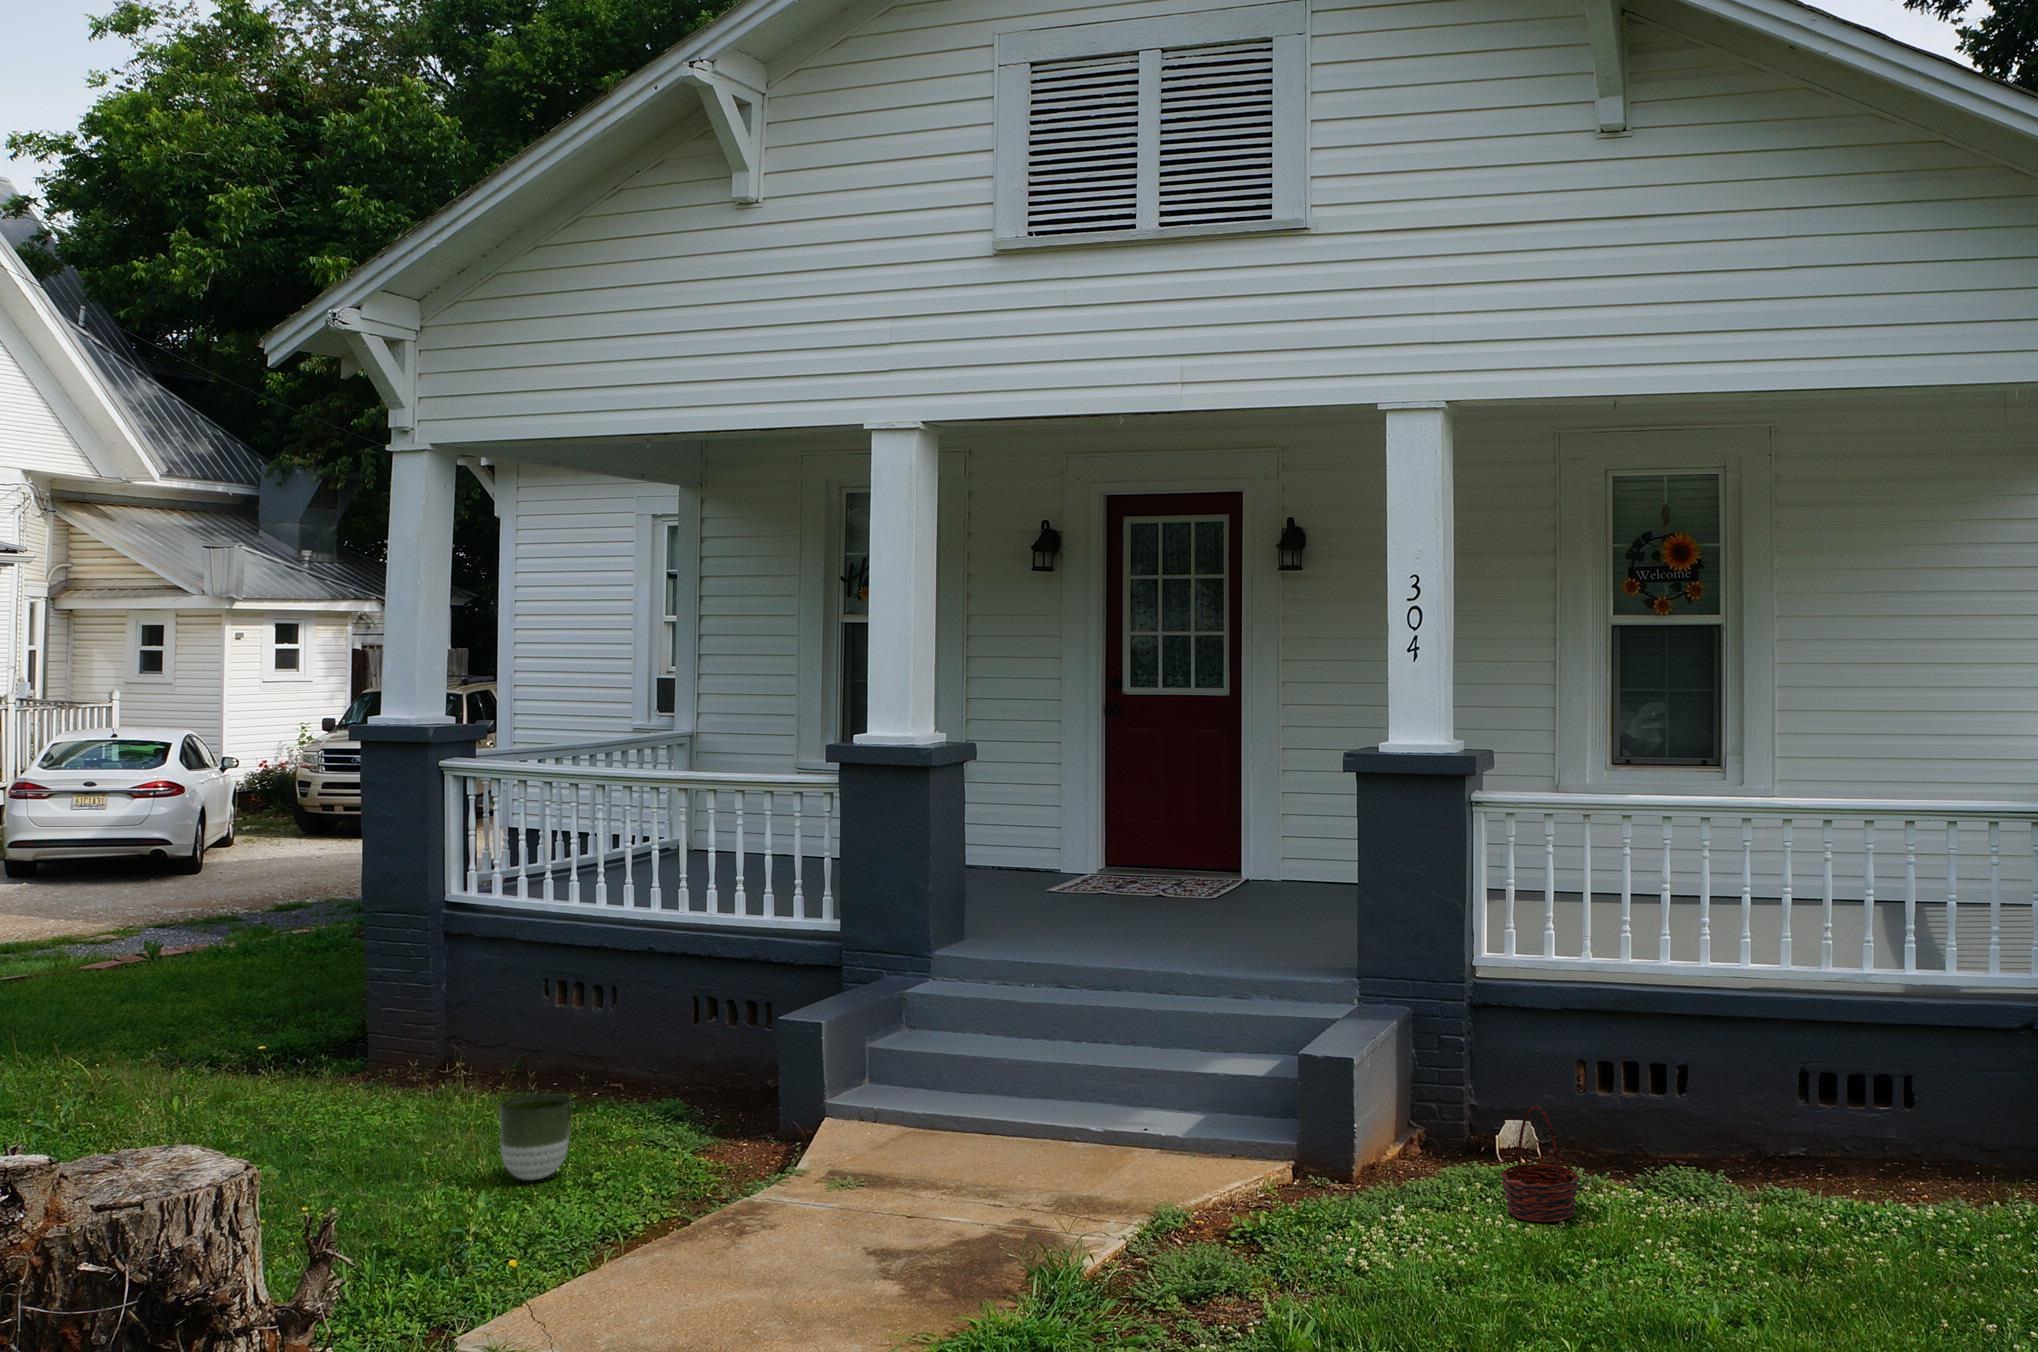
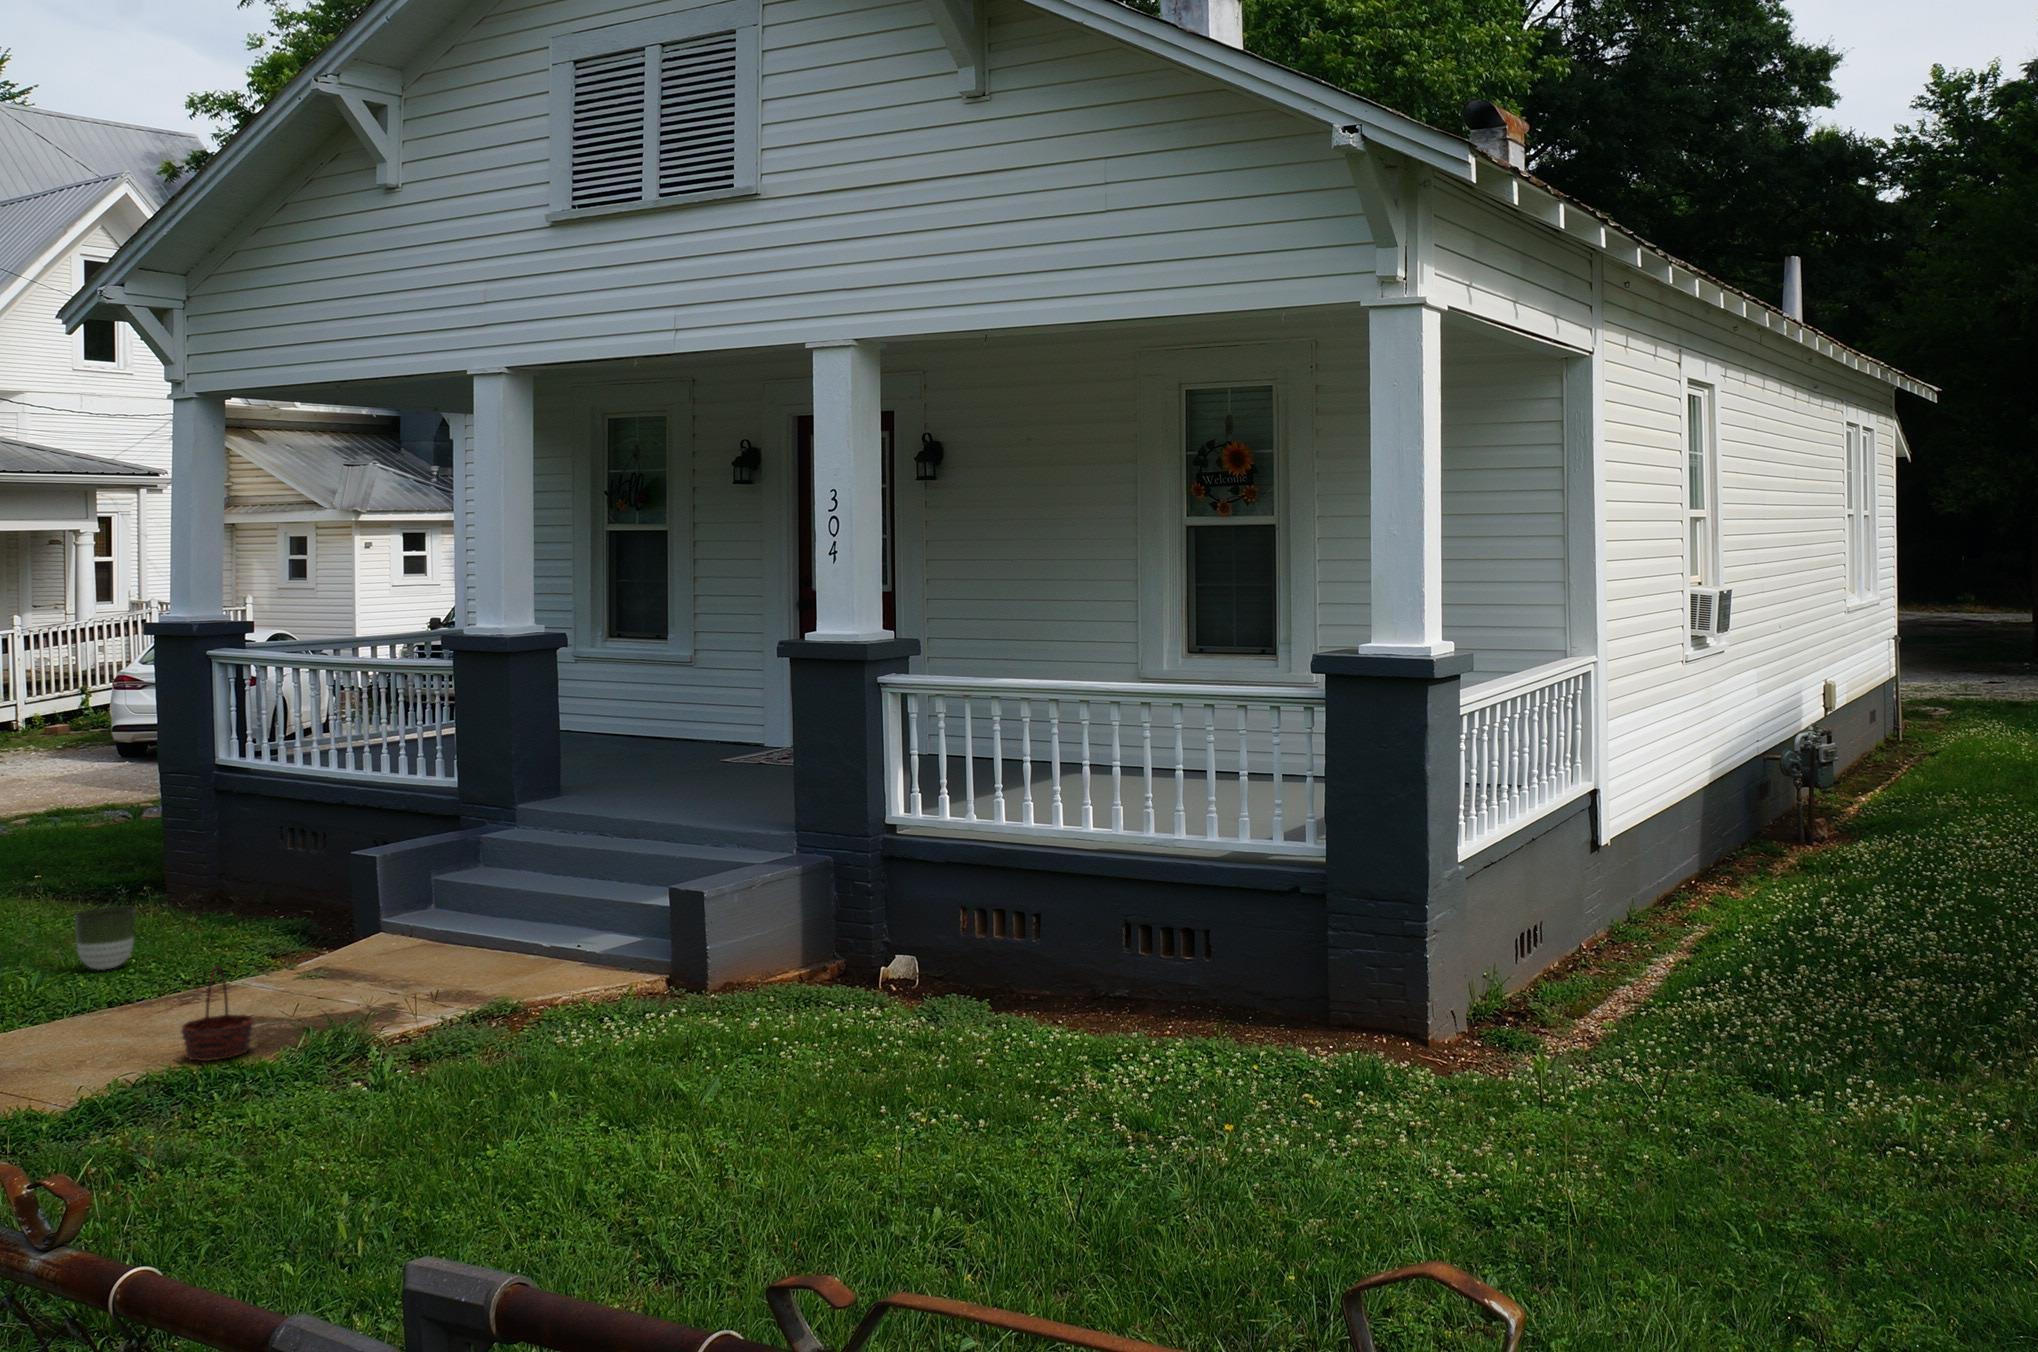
basket: present [1500,1106,1581,1222] -> present [181,966,254,1061]

